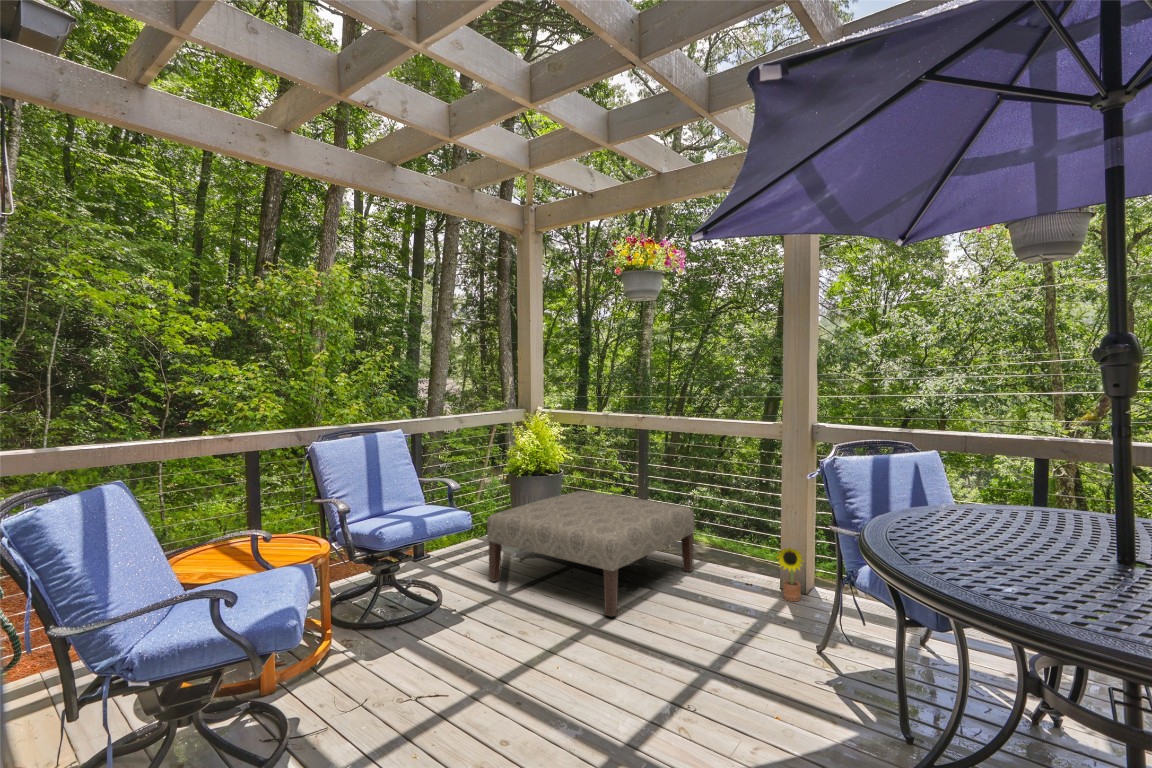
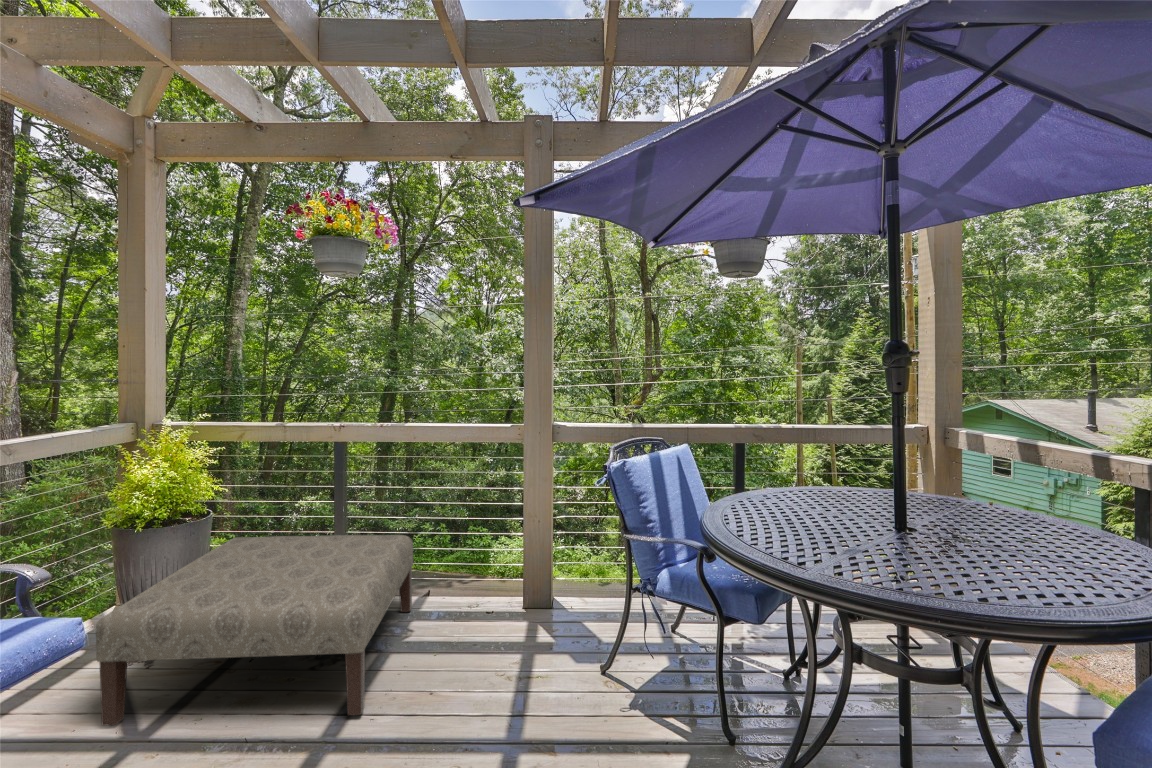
decorative plant: present [776,547,804,601] -> none [521,560,551,617]

